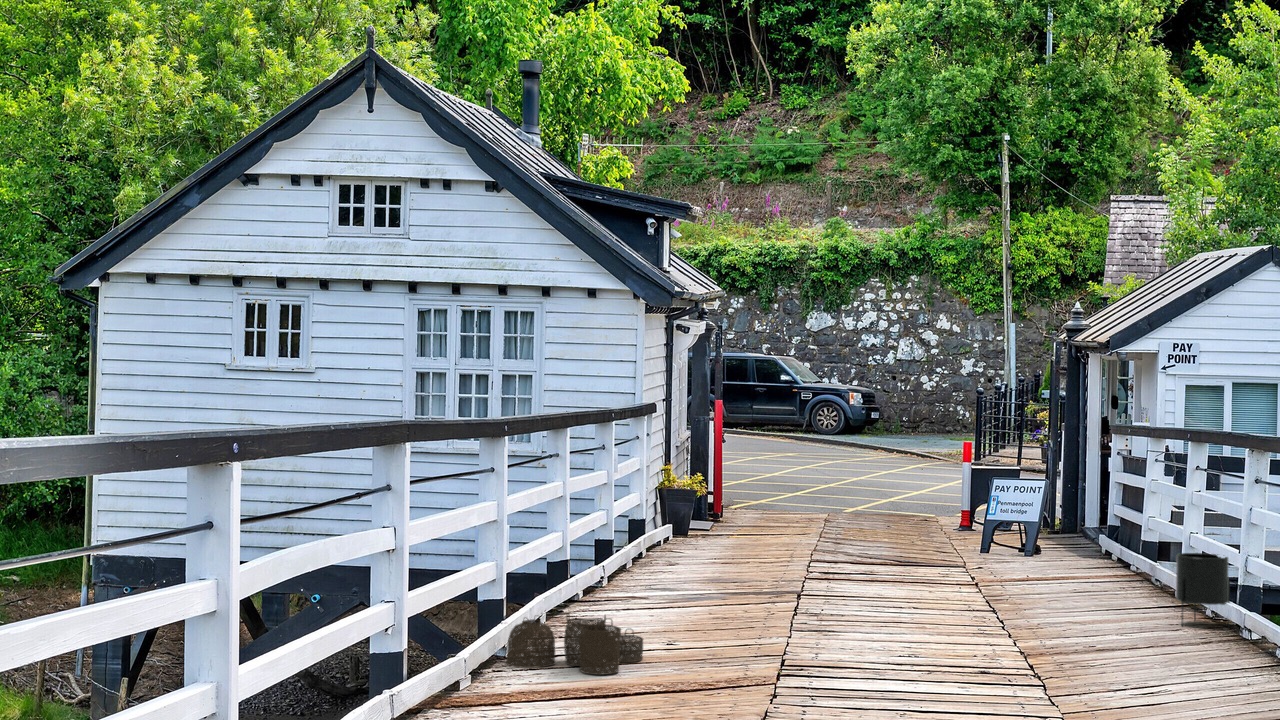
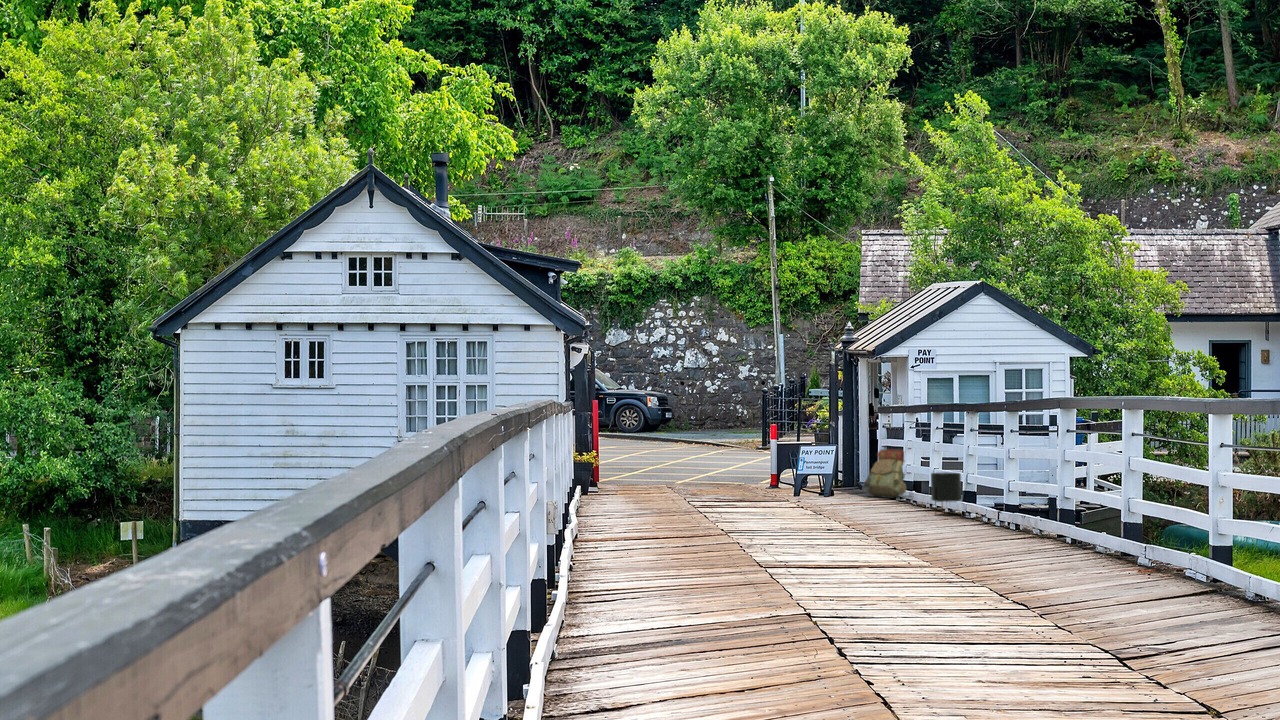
backpack: none [1073,495,1144,570] -> present [862,449,906,498]
woven basket: present [506,613,643,675] -> none [570,508,645,539]

